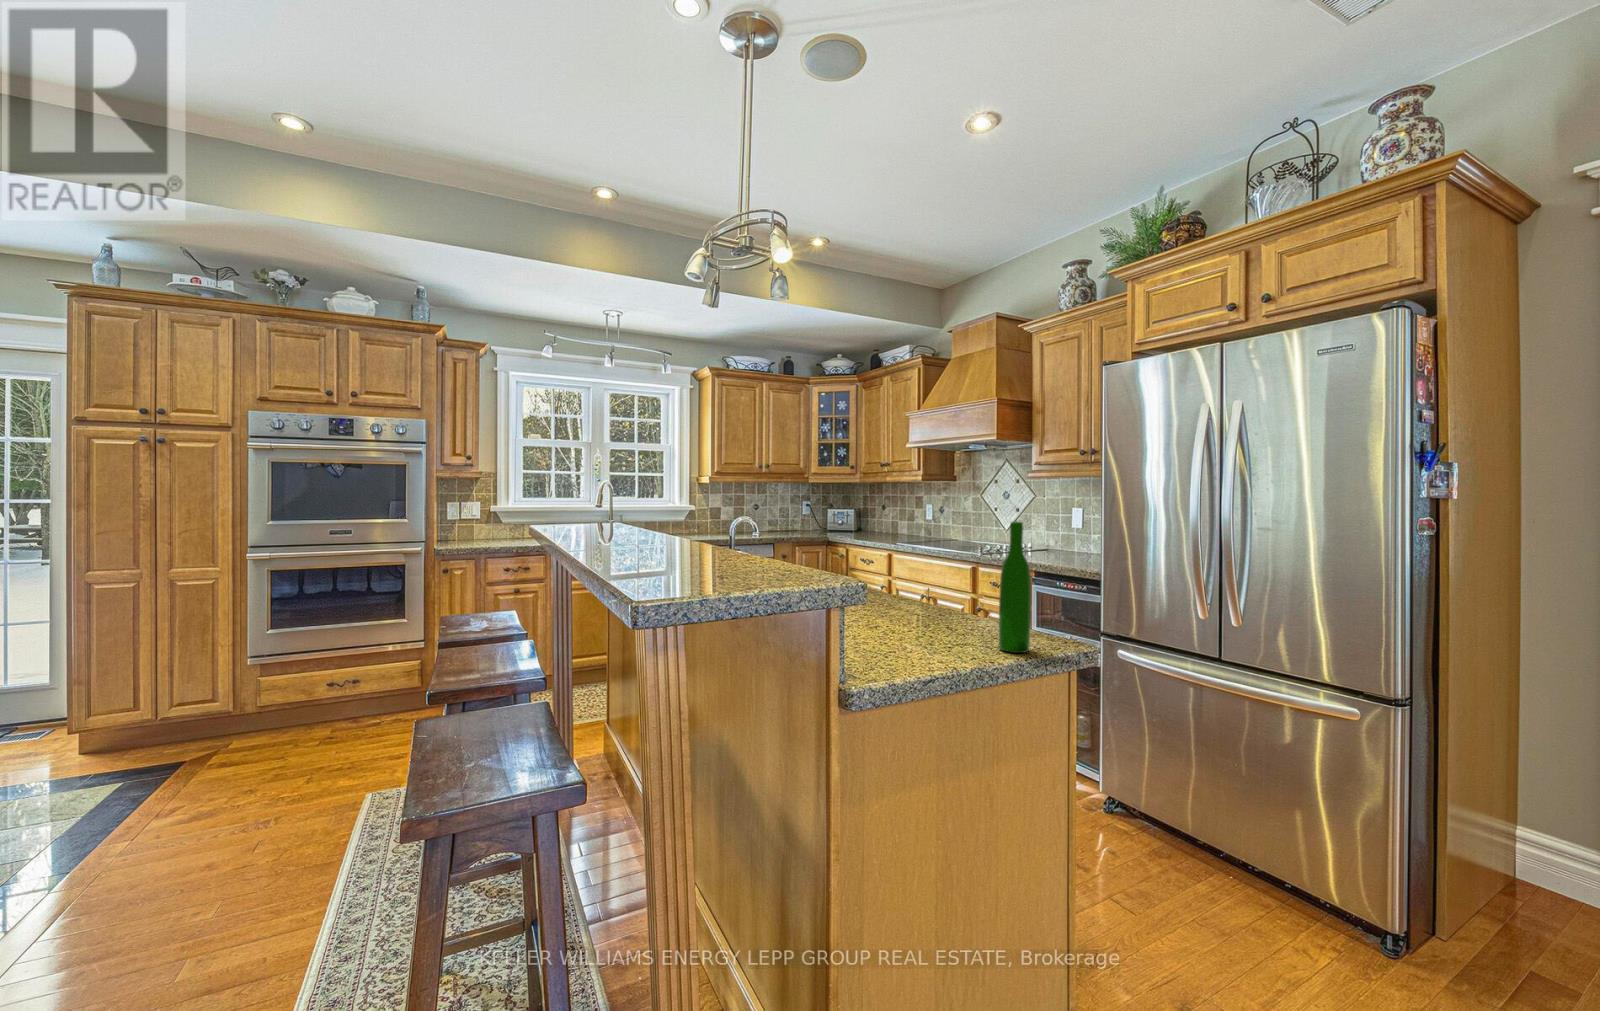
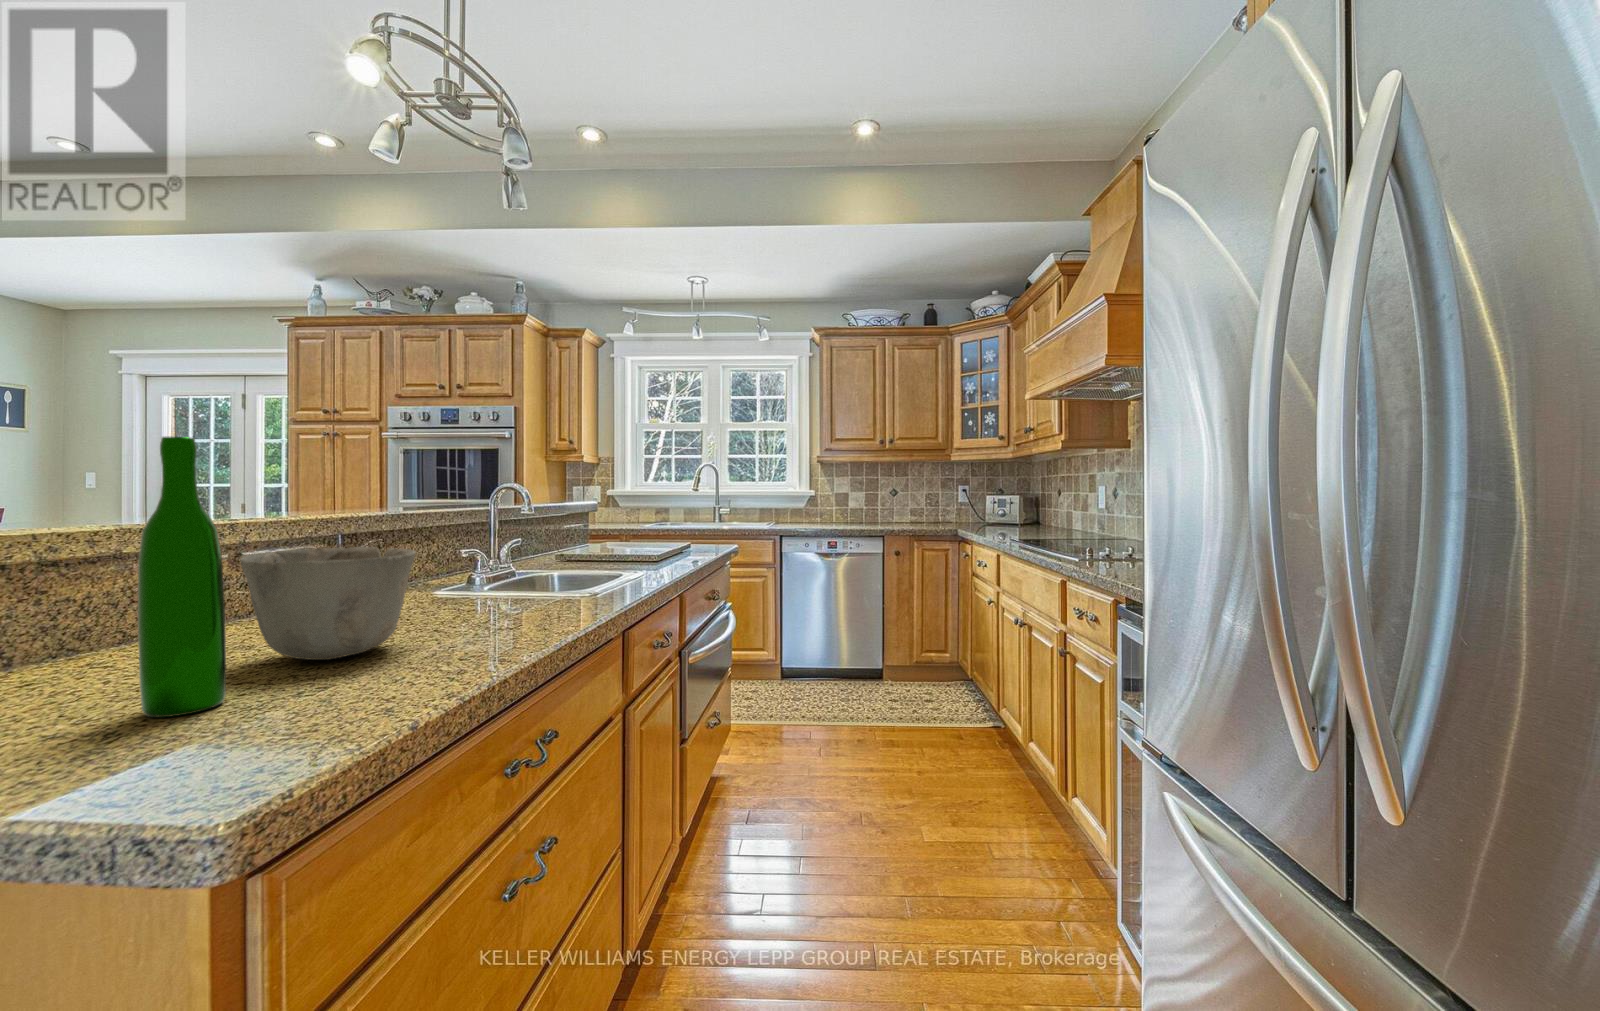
ceramic bowl: none [908,570,986,633] -> present [240,547,415,660]

